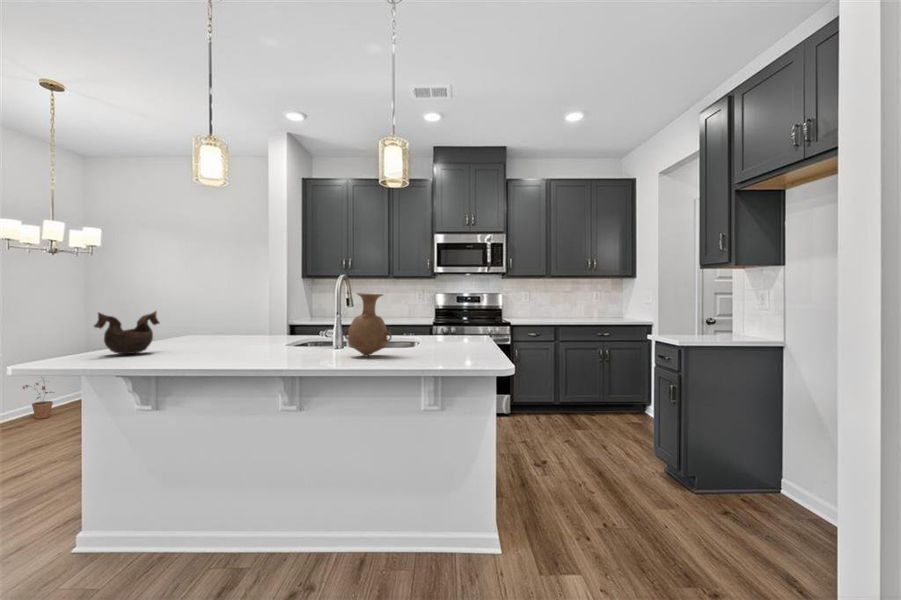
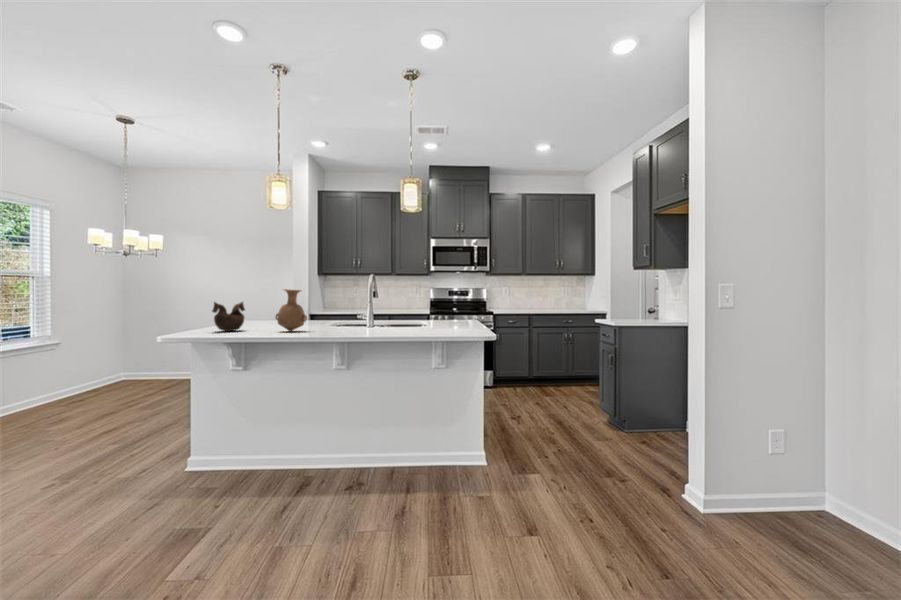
vase: present [344,293,392,356] -> present [275,289,307,331]
potted plant: present [23,383,54,419] -> none [84,354,112,394]

